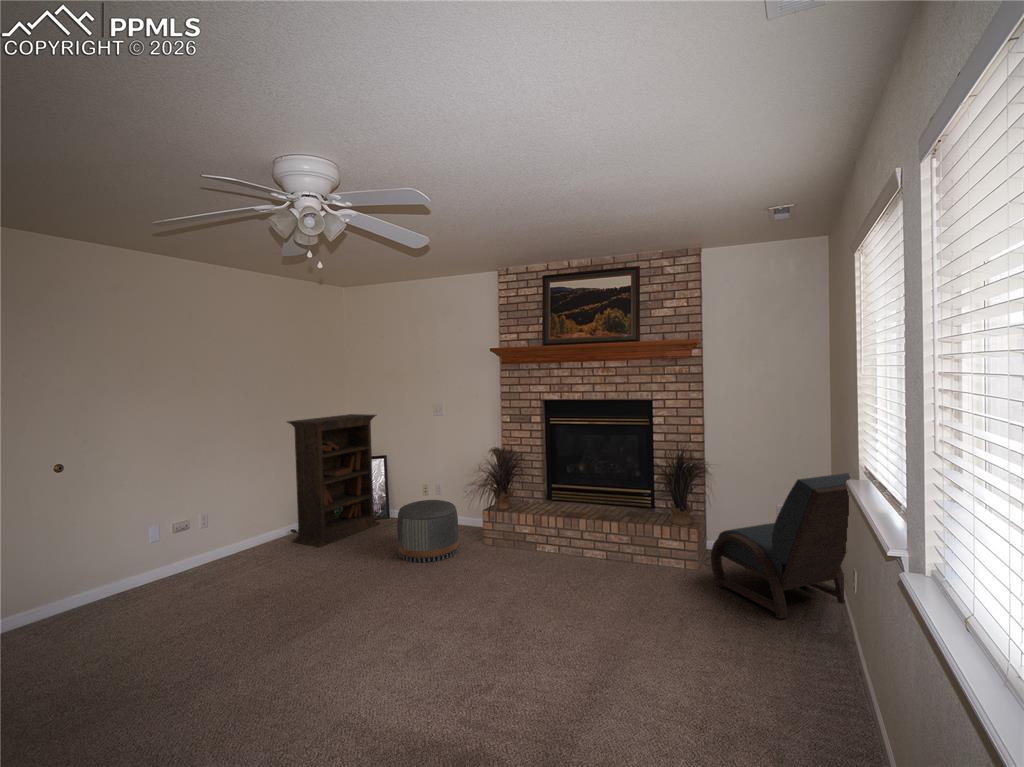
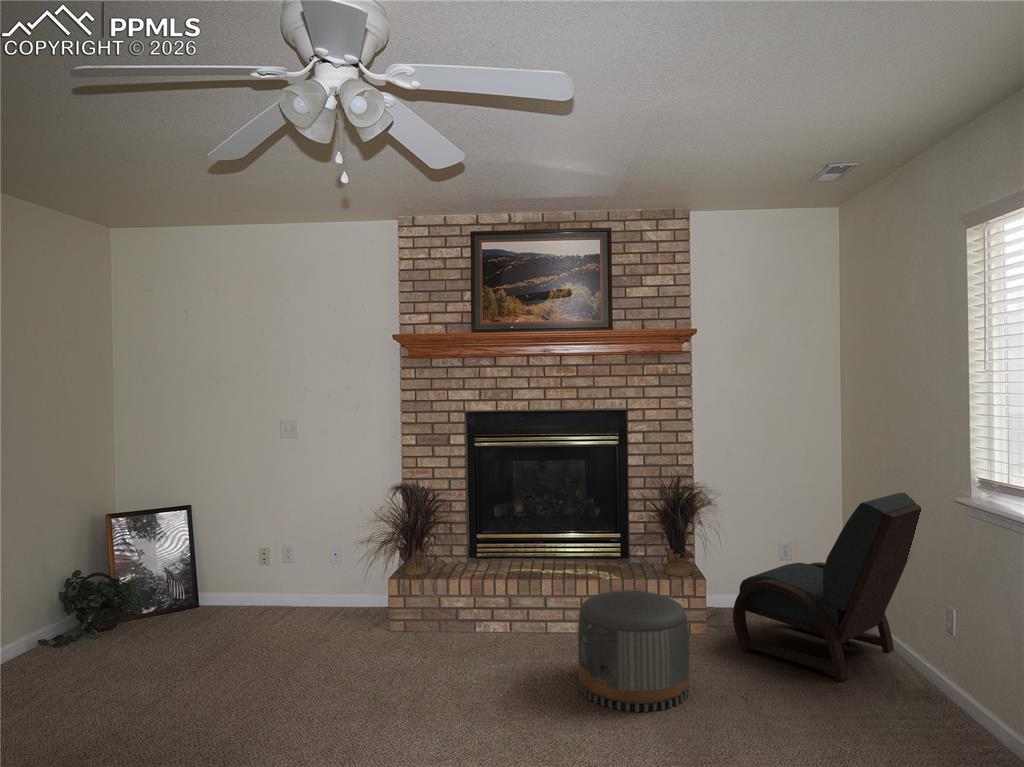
bookcase: present [287,414,379,547] -> none [30,438,192,670]
pouf: present [397,500,459,562] -> present [578,590,690,712]

